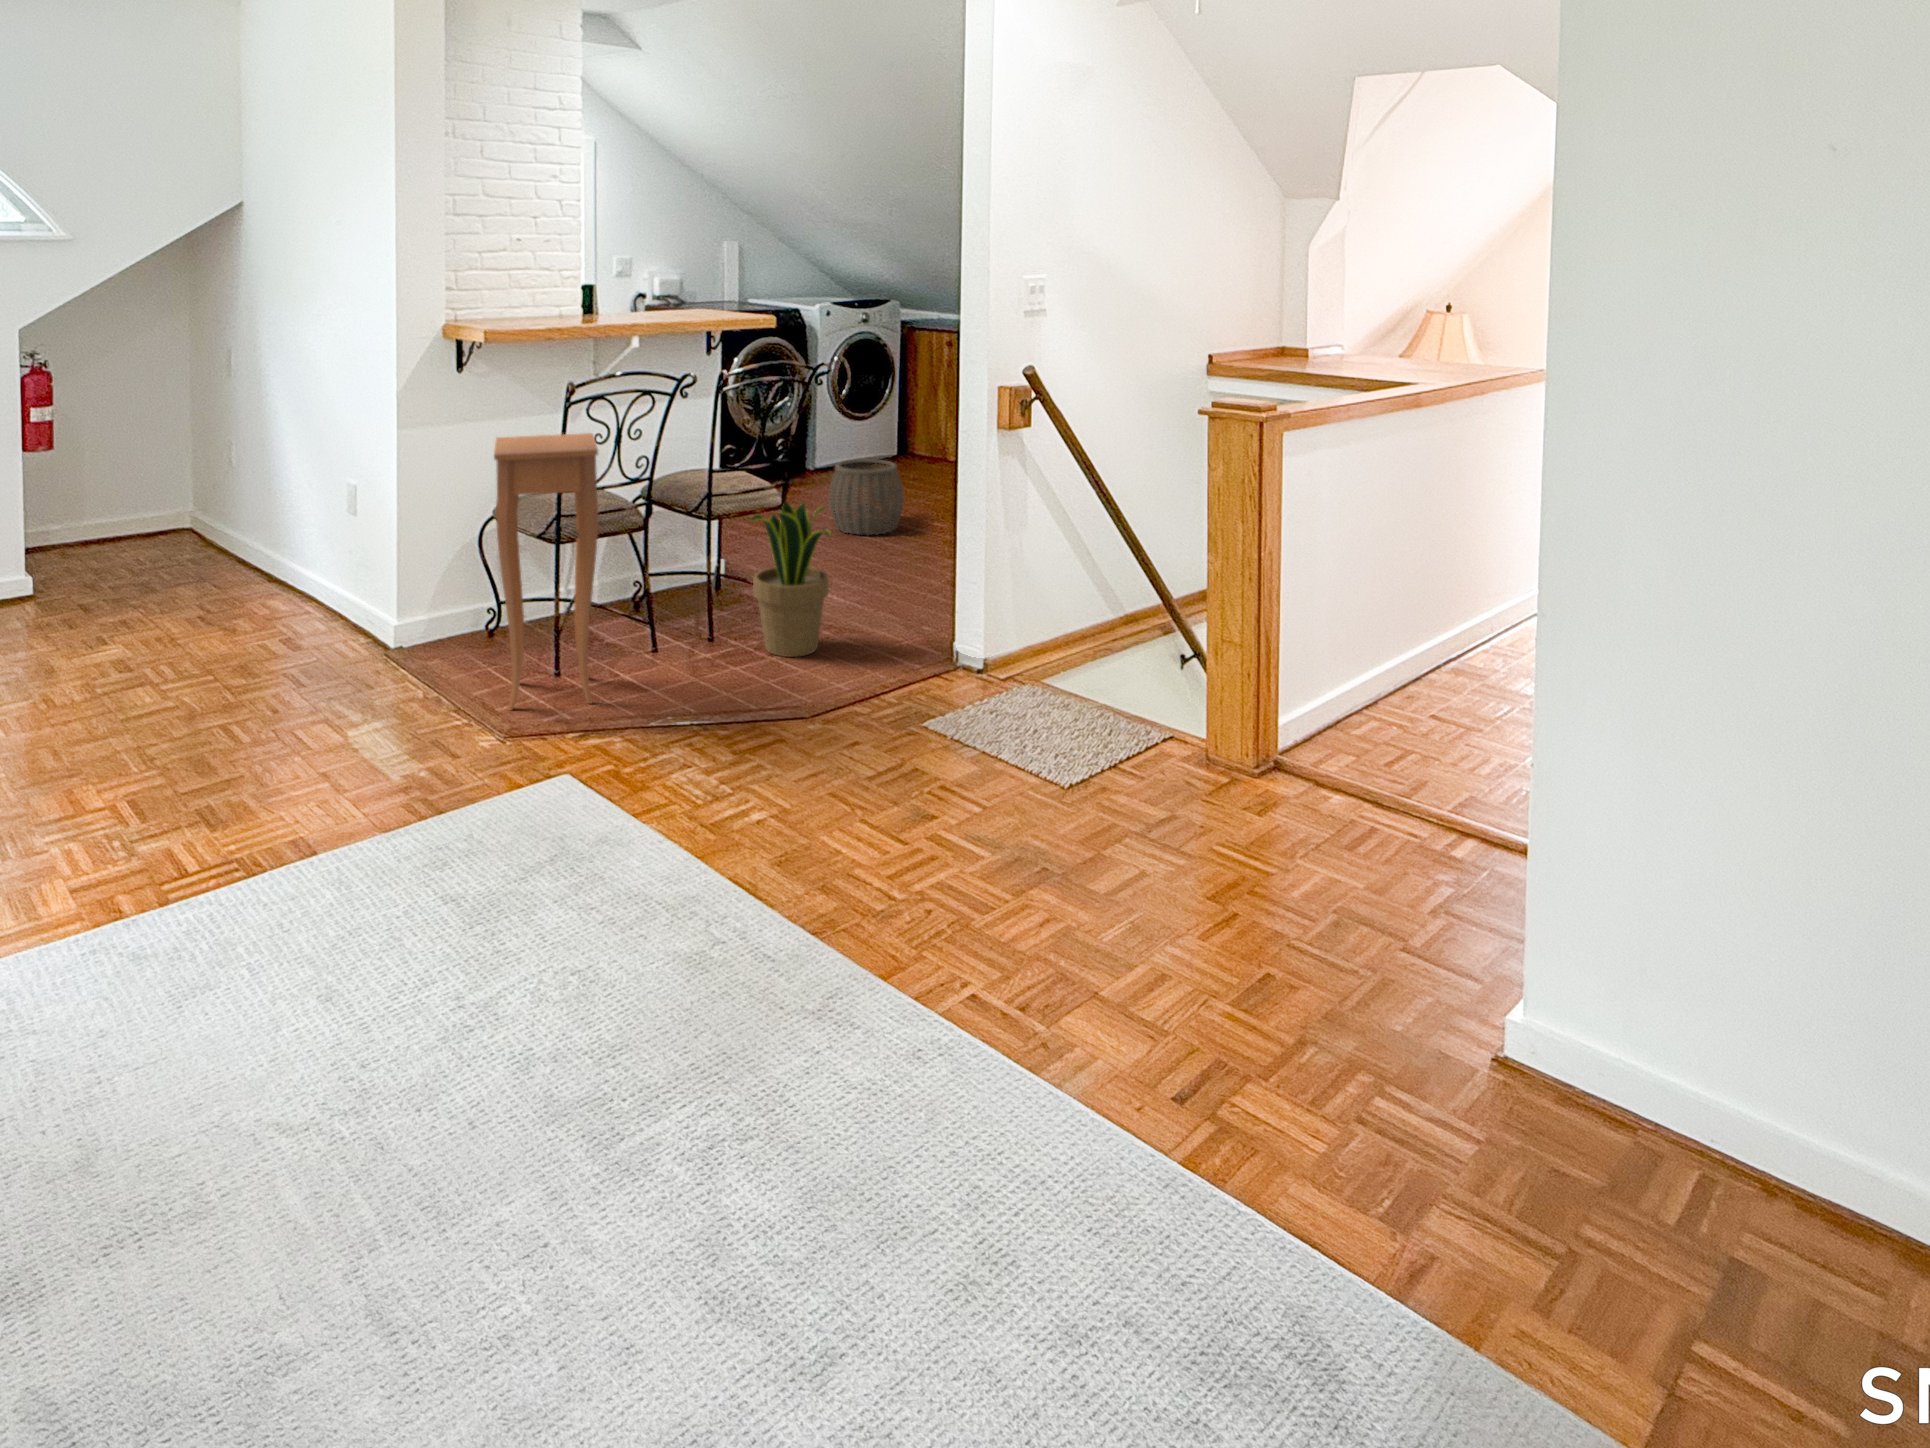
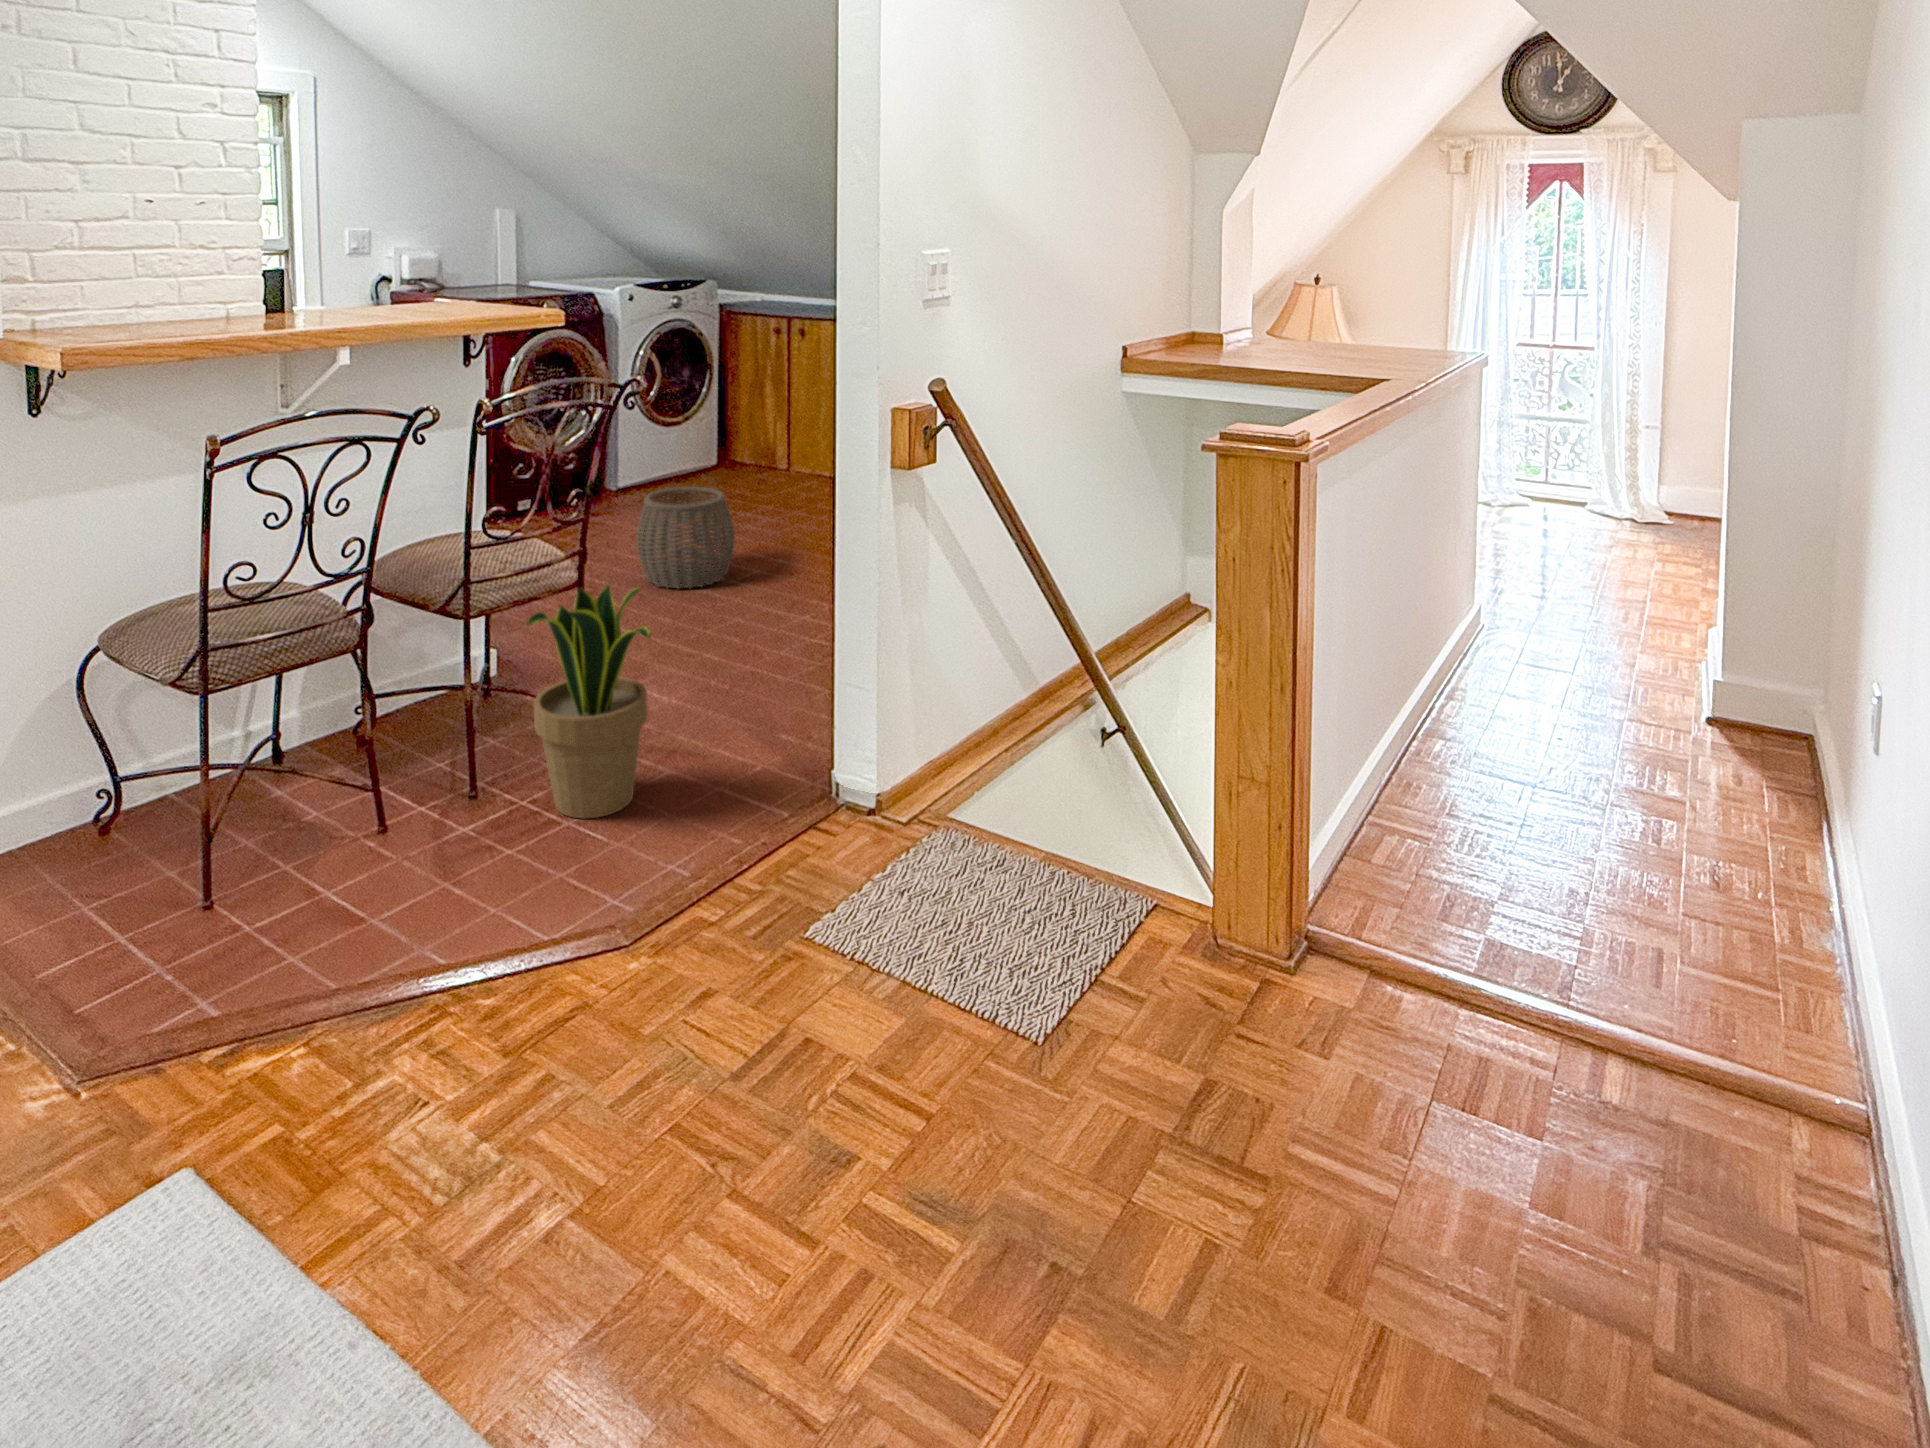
side table: present [494,433,598,710] -> none [60,512,266,998]

